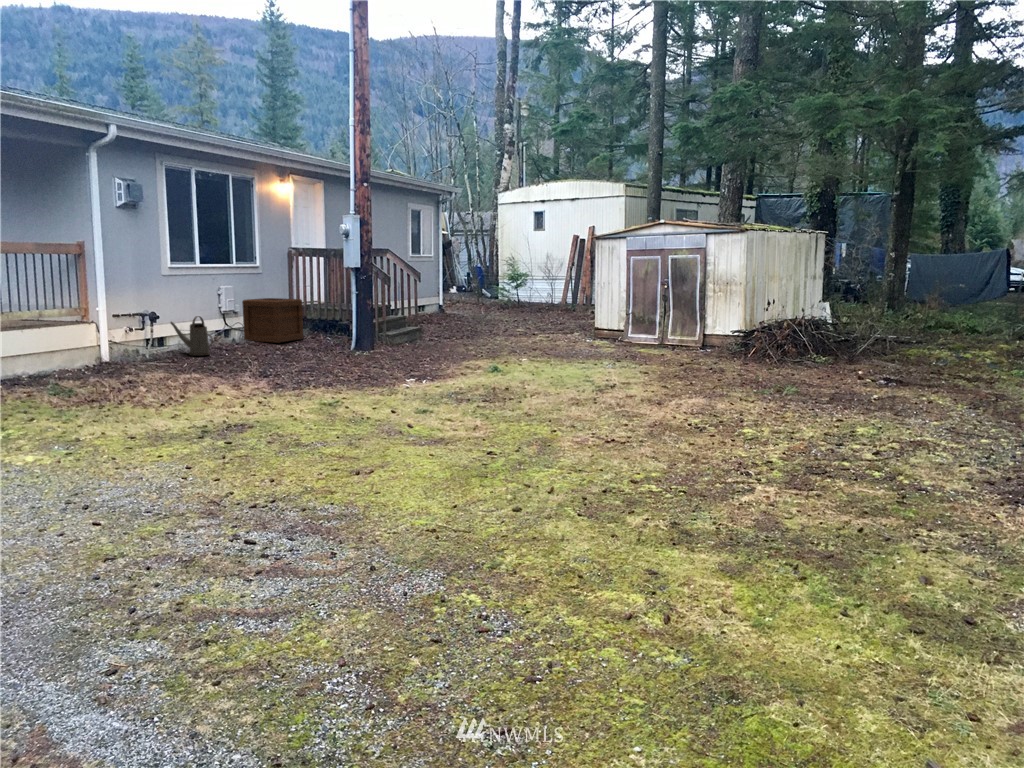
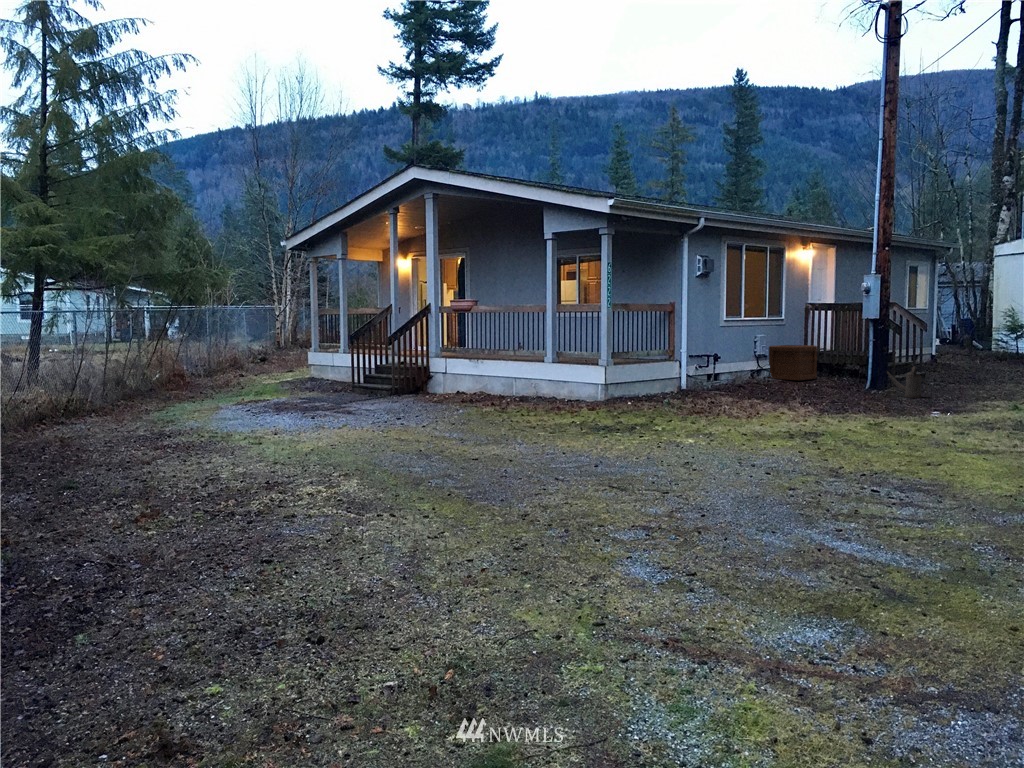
watering can: present [171,316,213,355] -> present [887,367,928,398]

